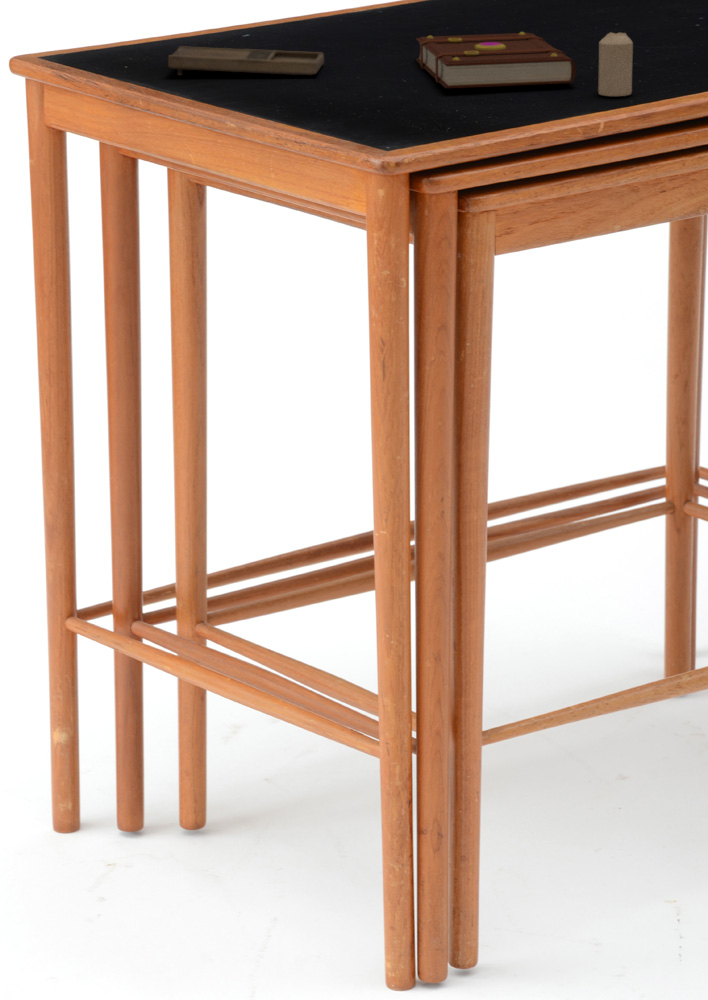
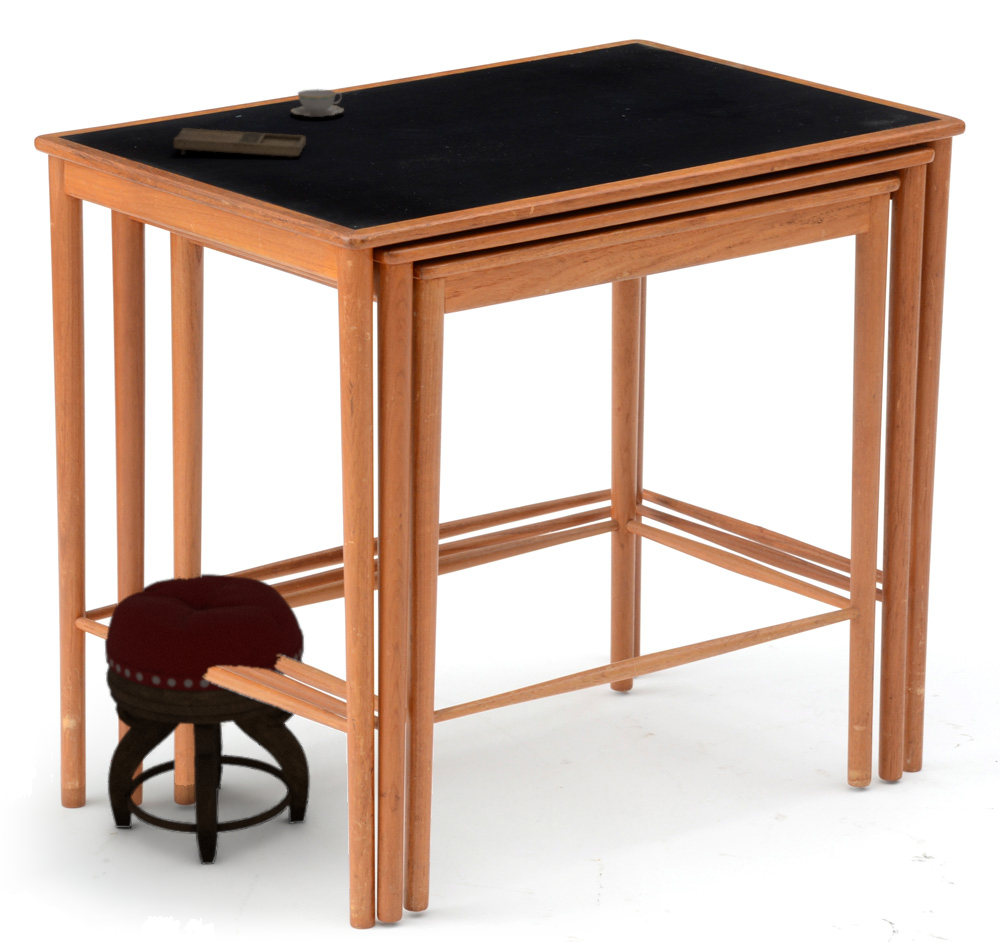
teacup: none [306,6,367,36] -> present [291,89,344,117]
book: present [416,32,576,88] -> none [384,121,514,173]
candle: present [598,33,633,96] -> none [532,130,560,183]
footstool: none [98,568,334,904] -> present [105,574,310,864]

